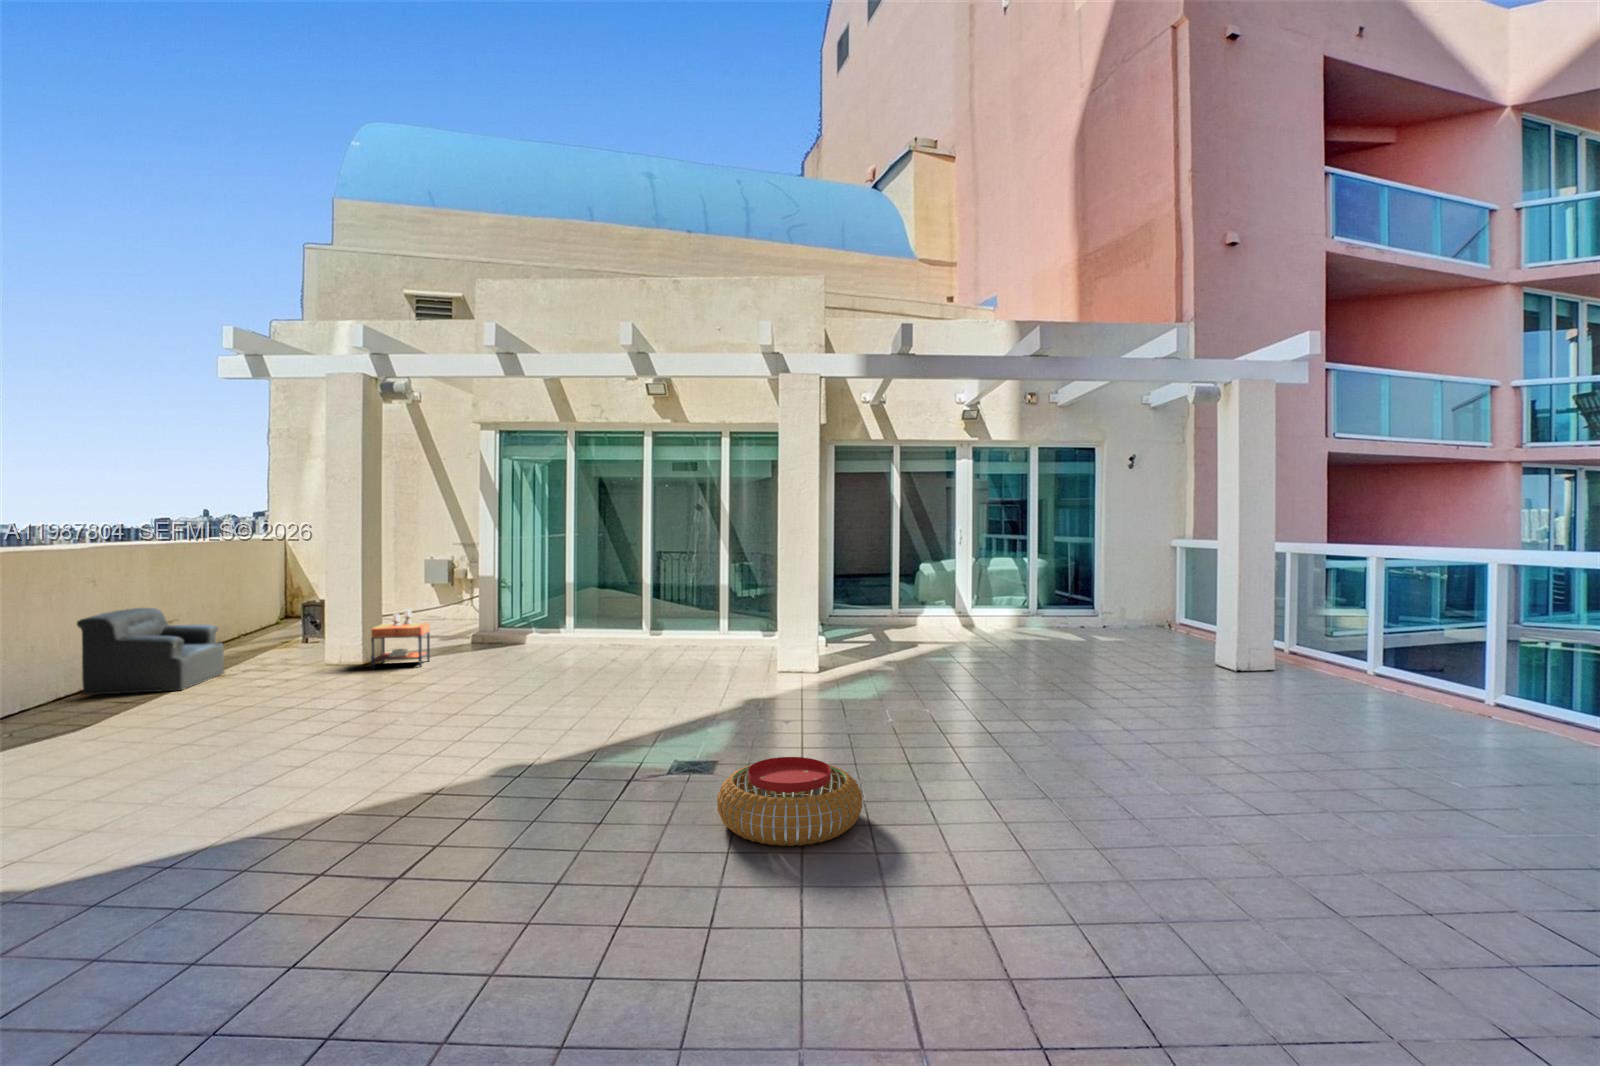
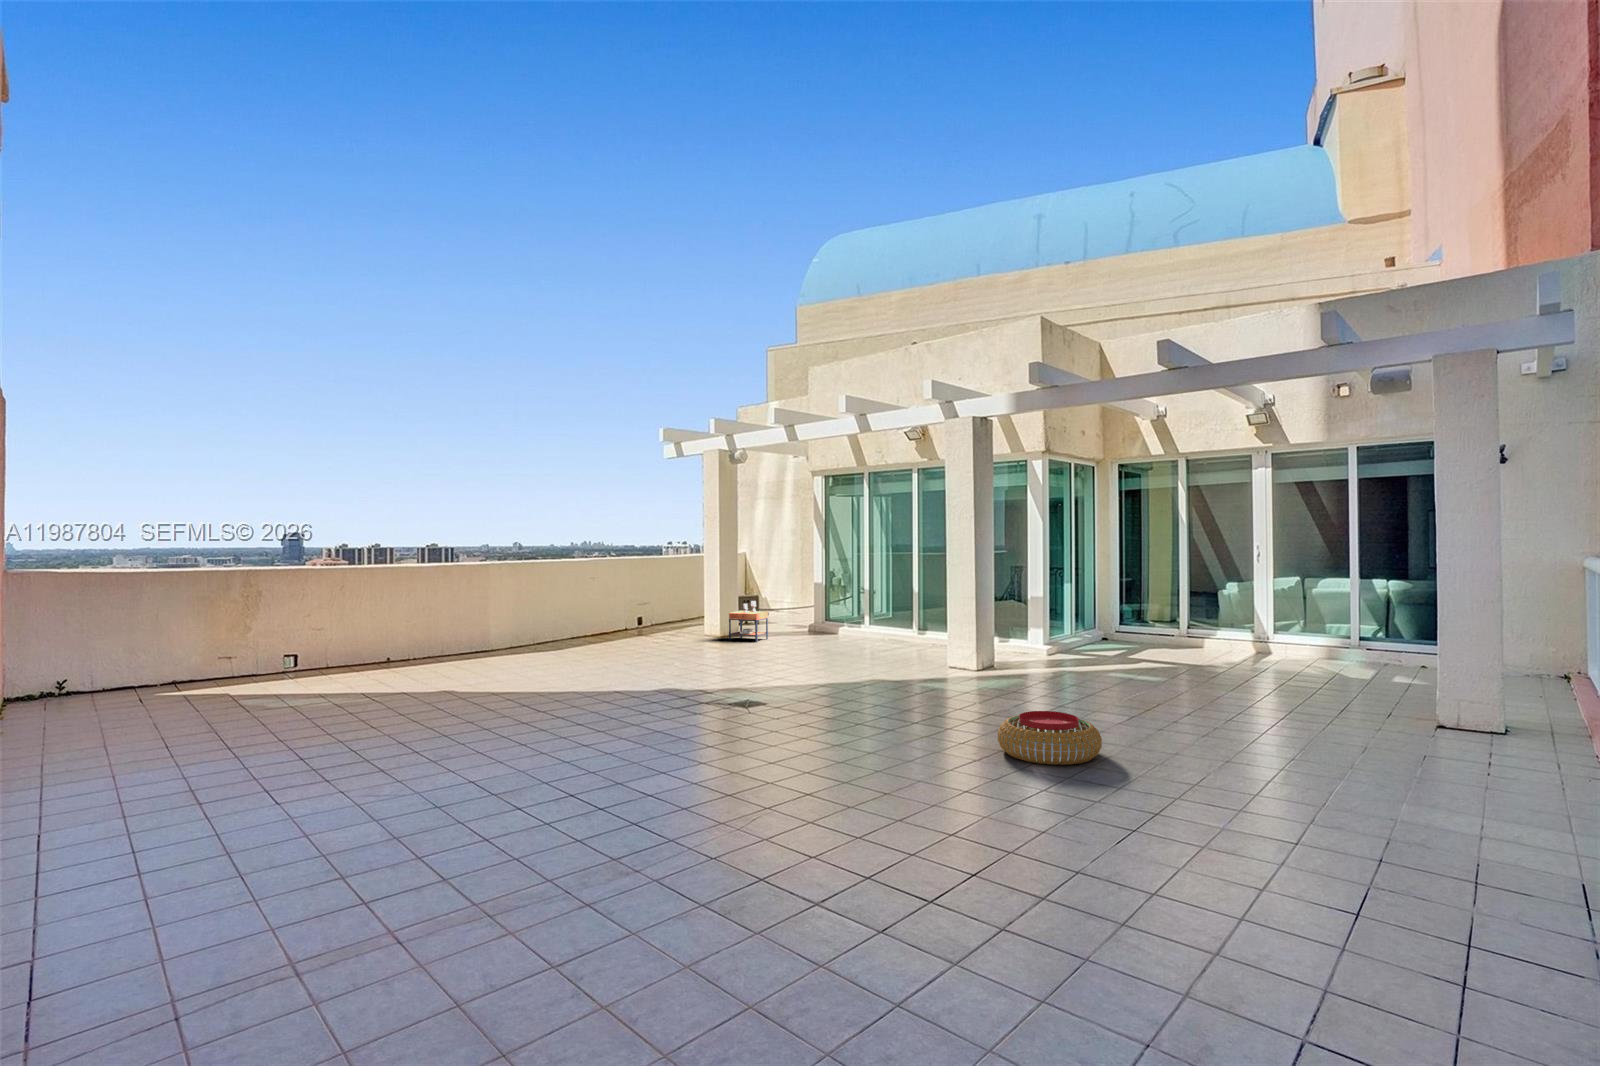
armchair: present [77,608,225,695] -> none [583,592,658,642]
pouf: present [717,757,862,846] -> present [998,711,1102,765]

